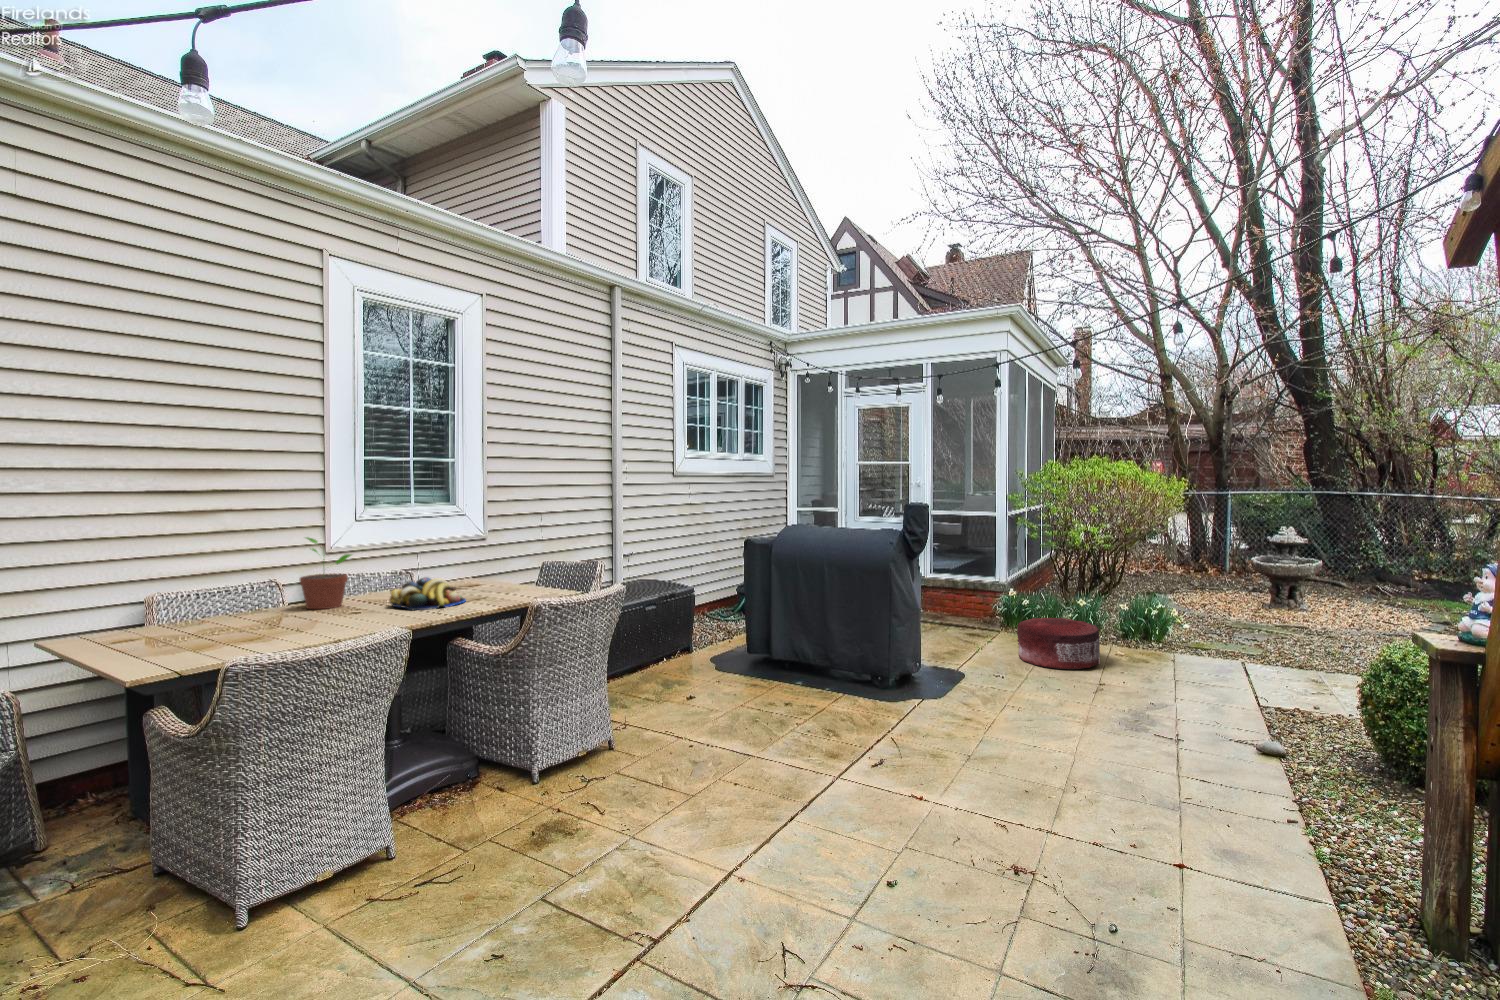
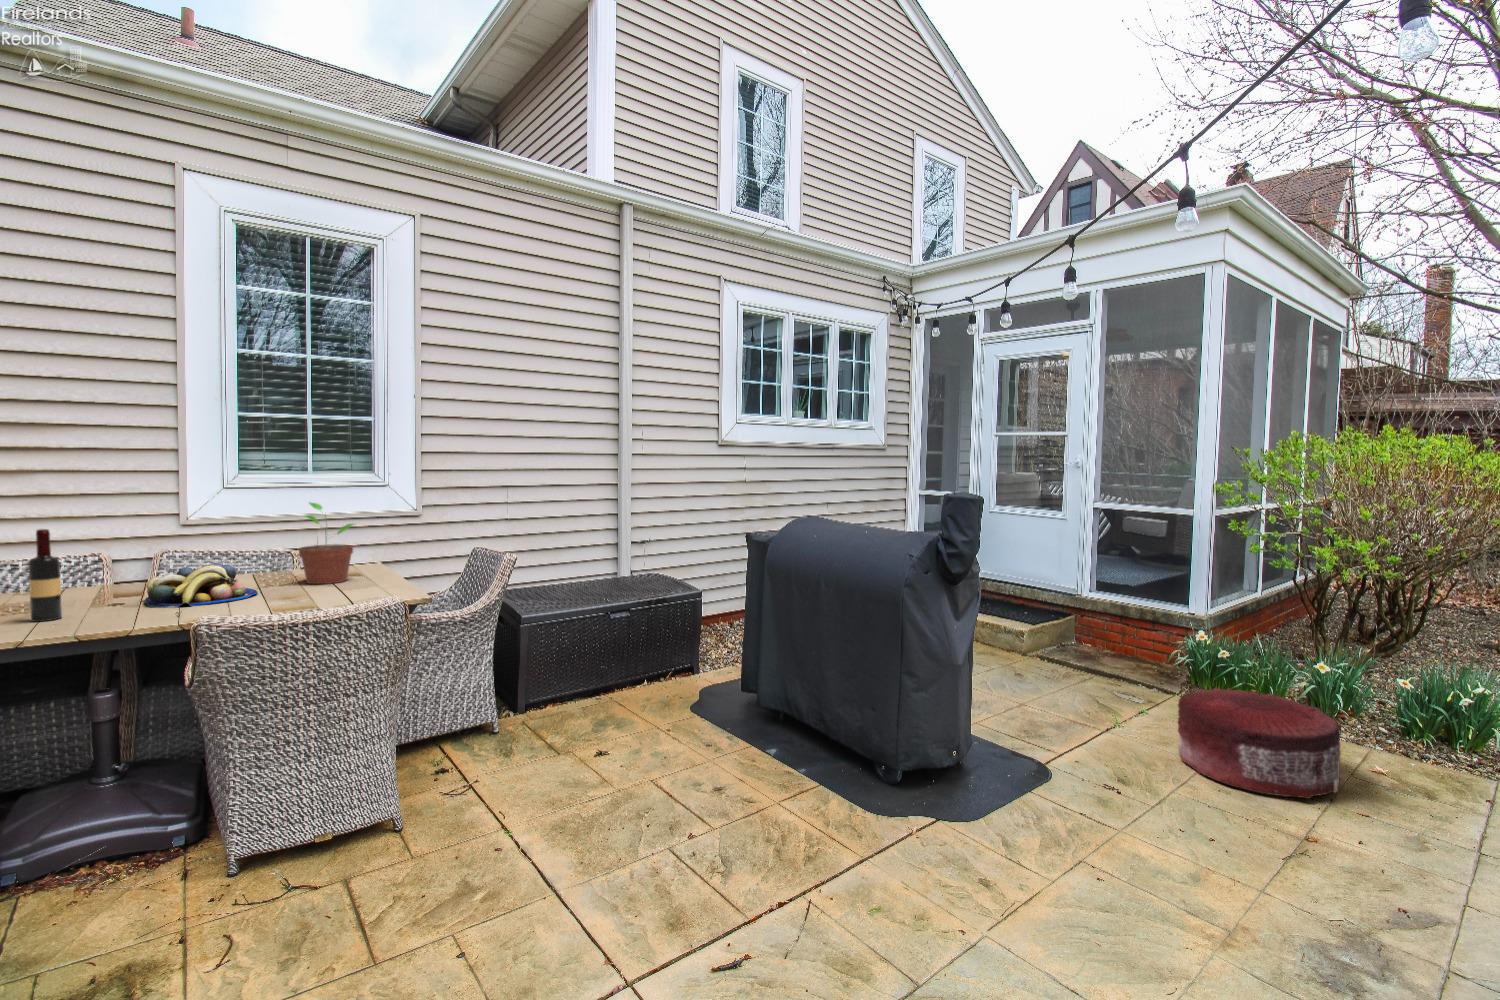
potted plant: present [300,537,352,609] -> present [299,503,356,584]
wine bottle: none [357,553,376,622] -> present [29,529,62,622]

